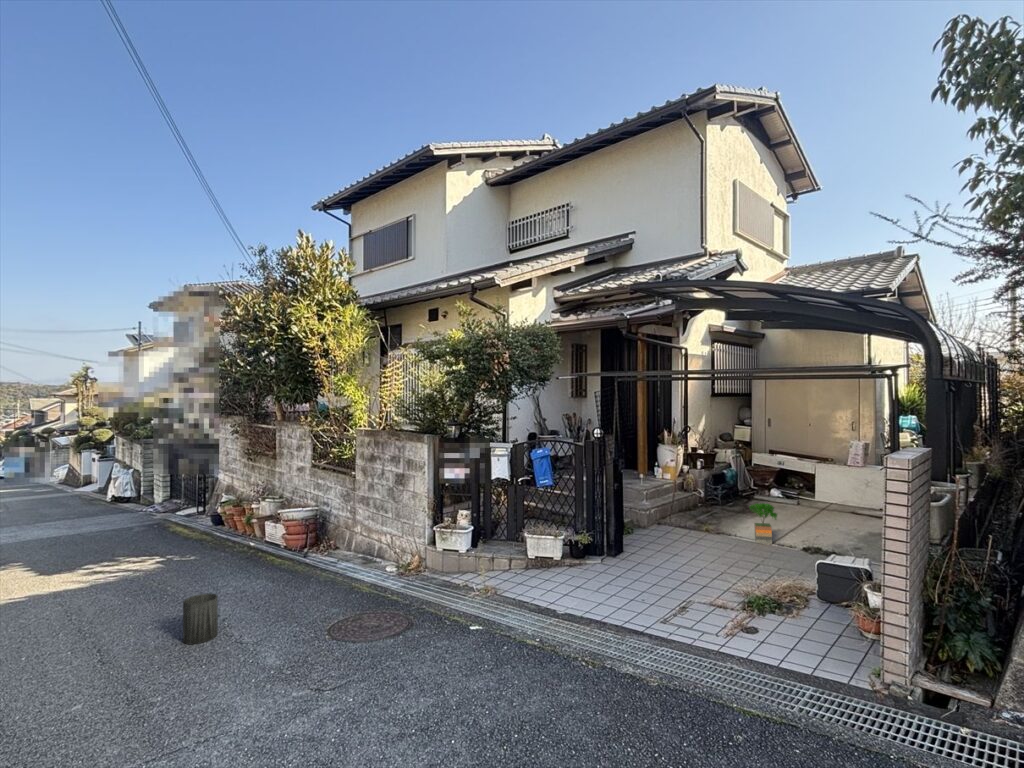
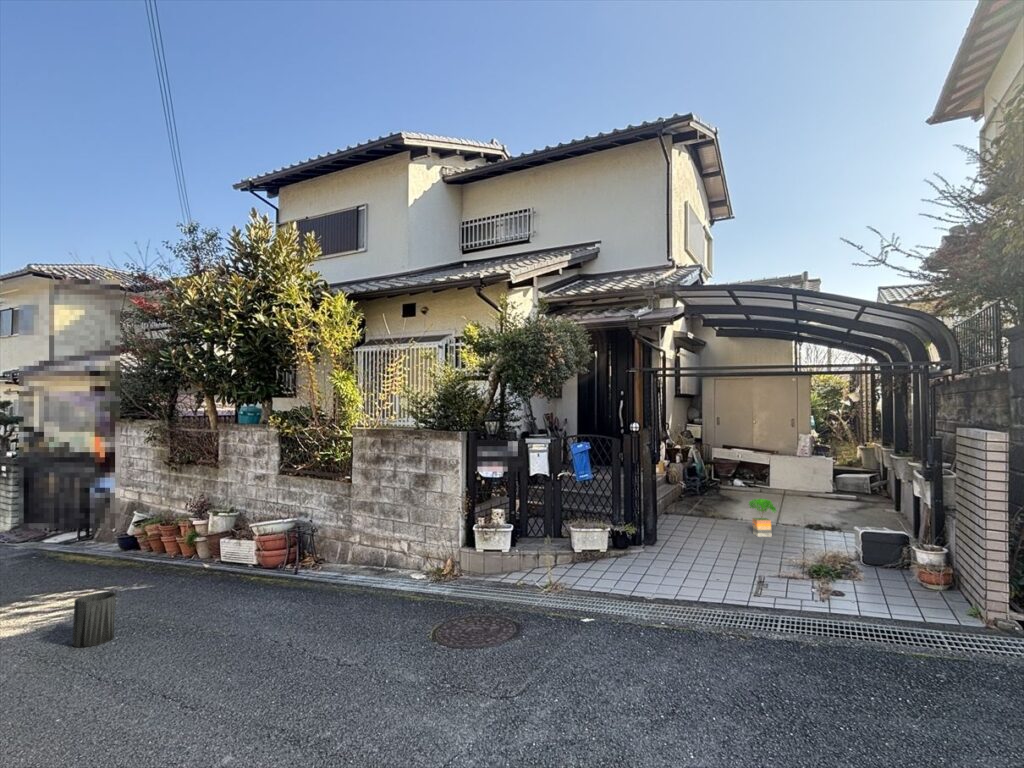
trash can: present [183,594,218,644] -> present [72,592,116,647]

